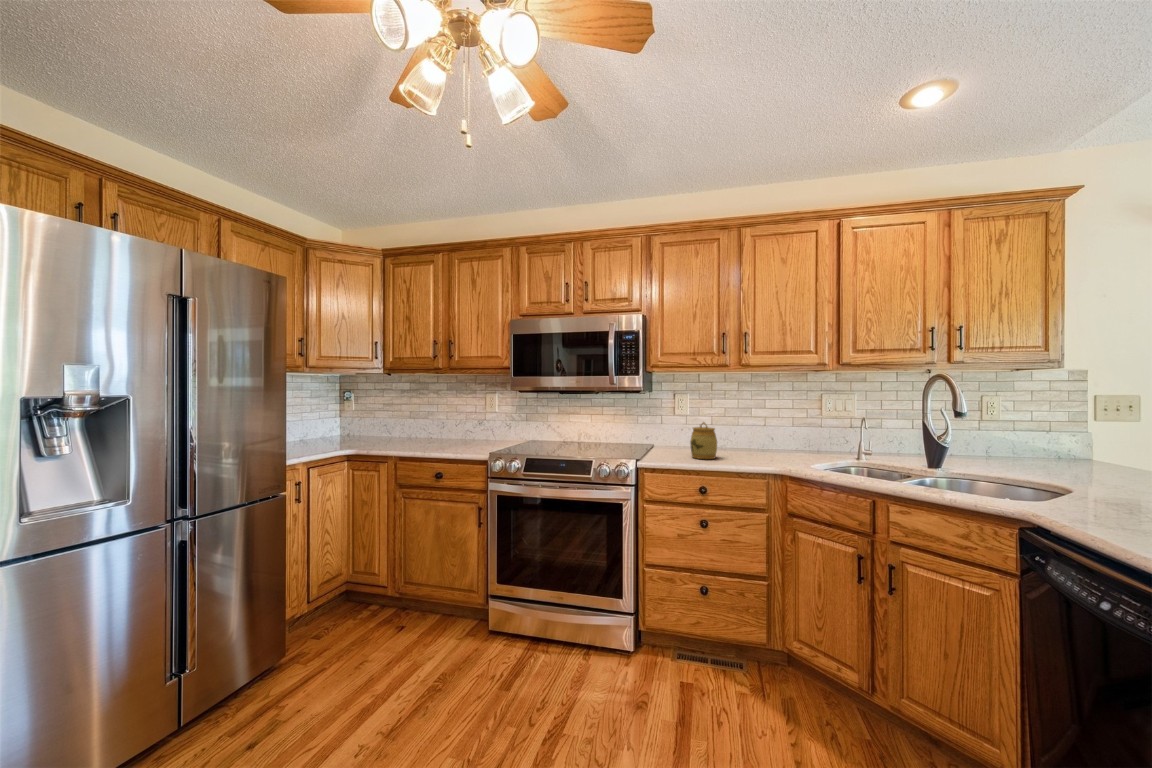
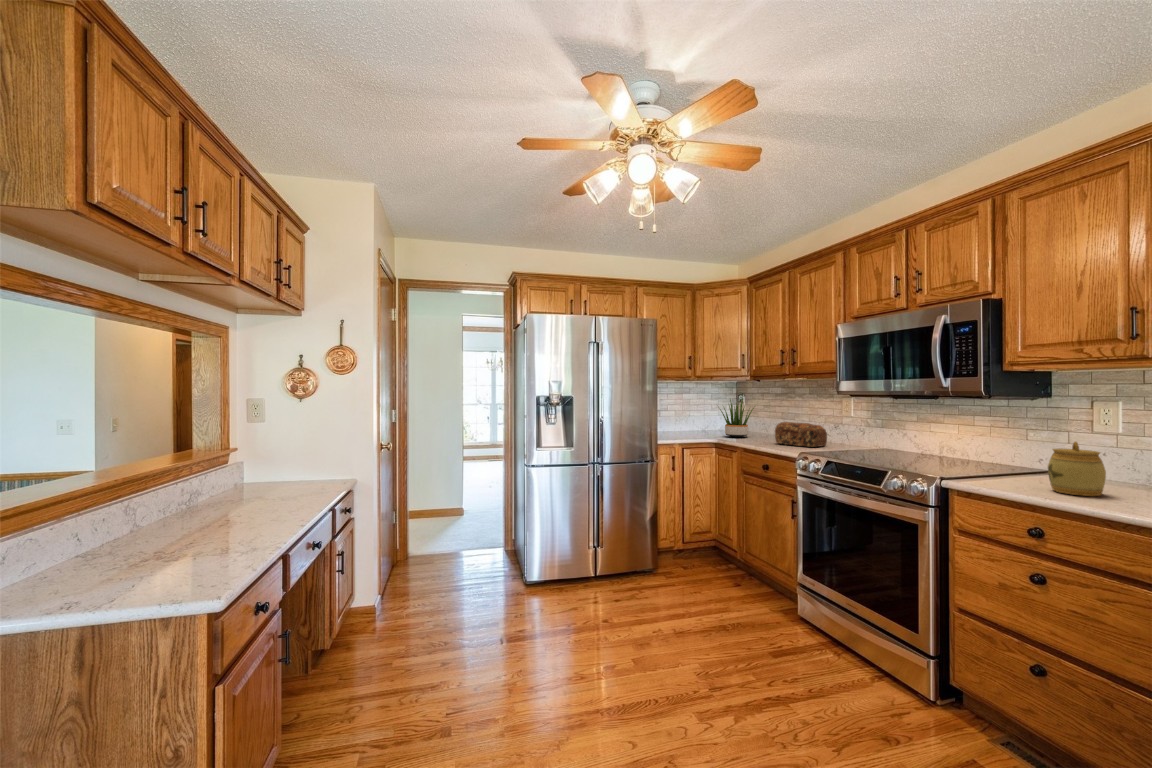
potted plant: none [341,396,387,445] -> present [720,399,754,438]
bread loaf: none [430,421,481,447] -> present [775,422,827,447]

